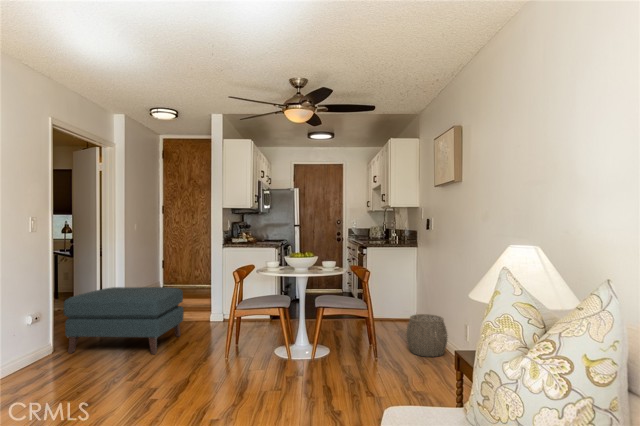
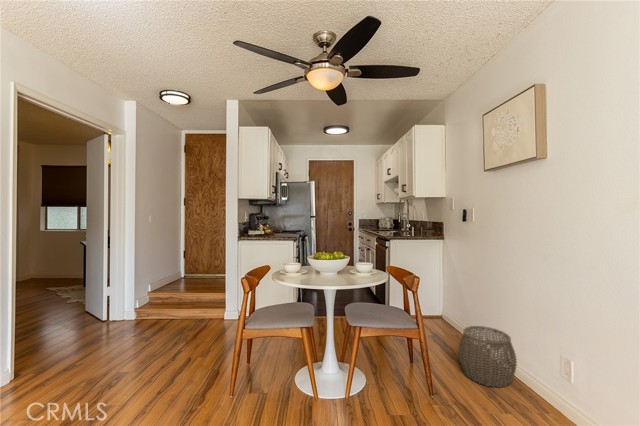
ottoman: present [64,287,184,355] -> none [31,289,192,381]

